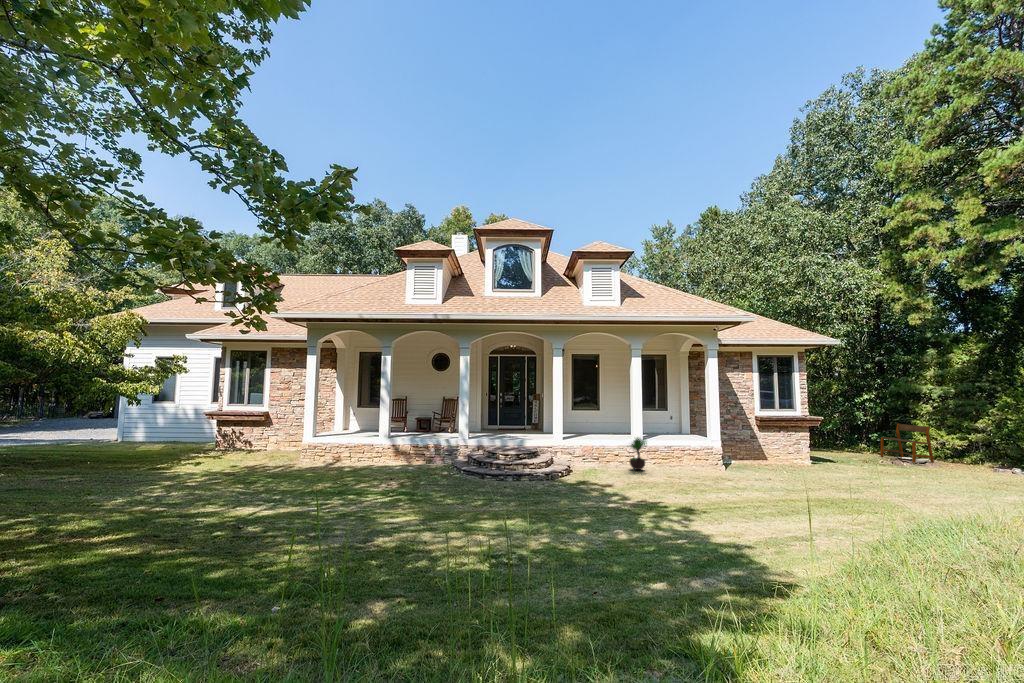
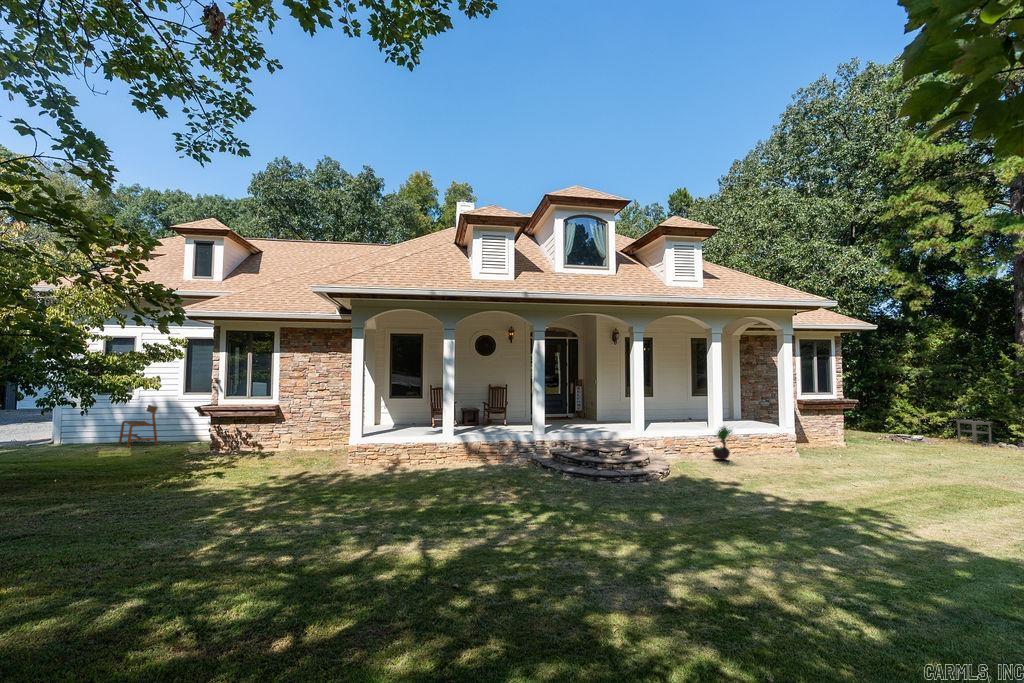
bench: present [880,423,934,463] -> present [119,405,158,448]
side table: none [945,440,988,468] -> present [956,420,993,444]

